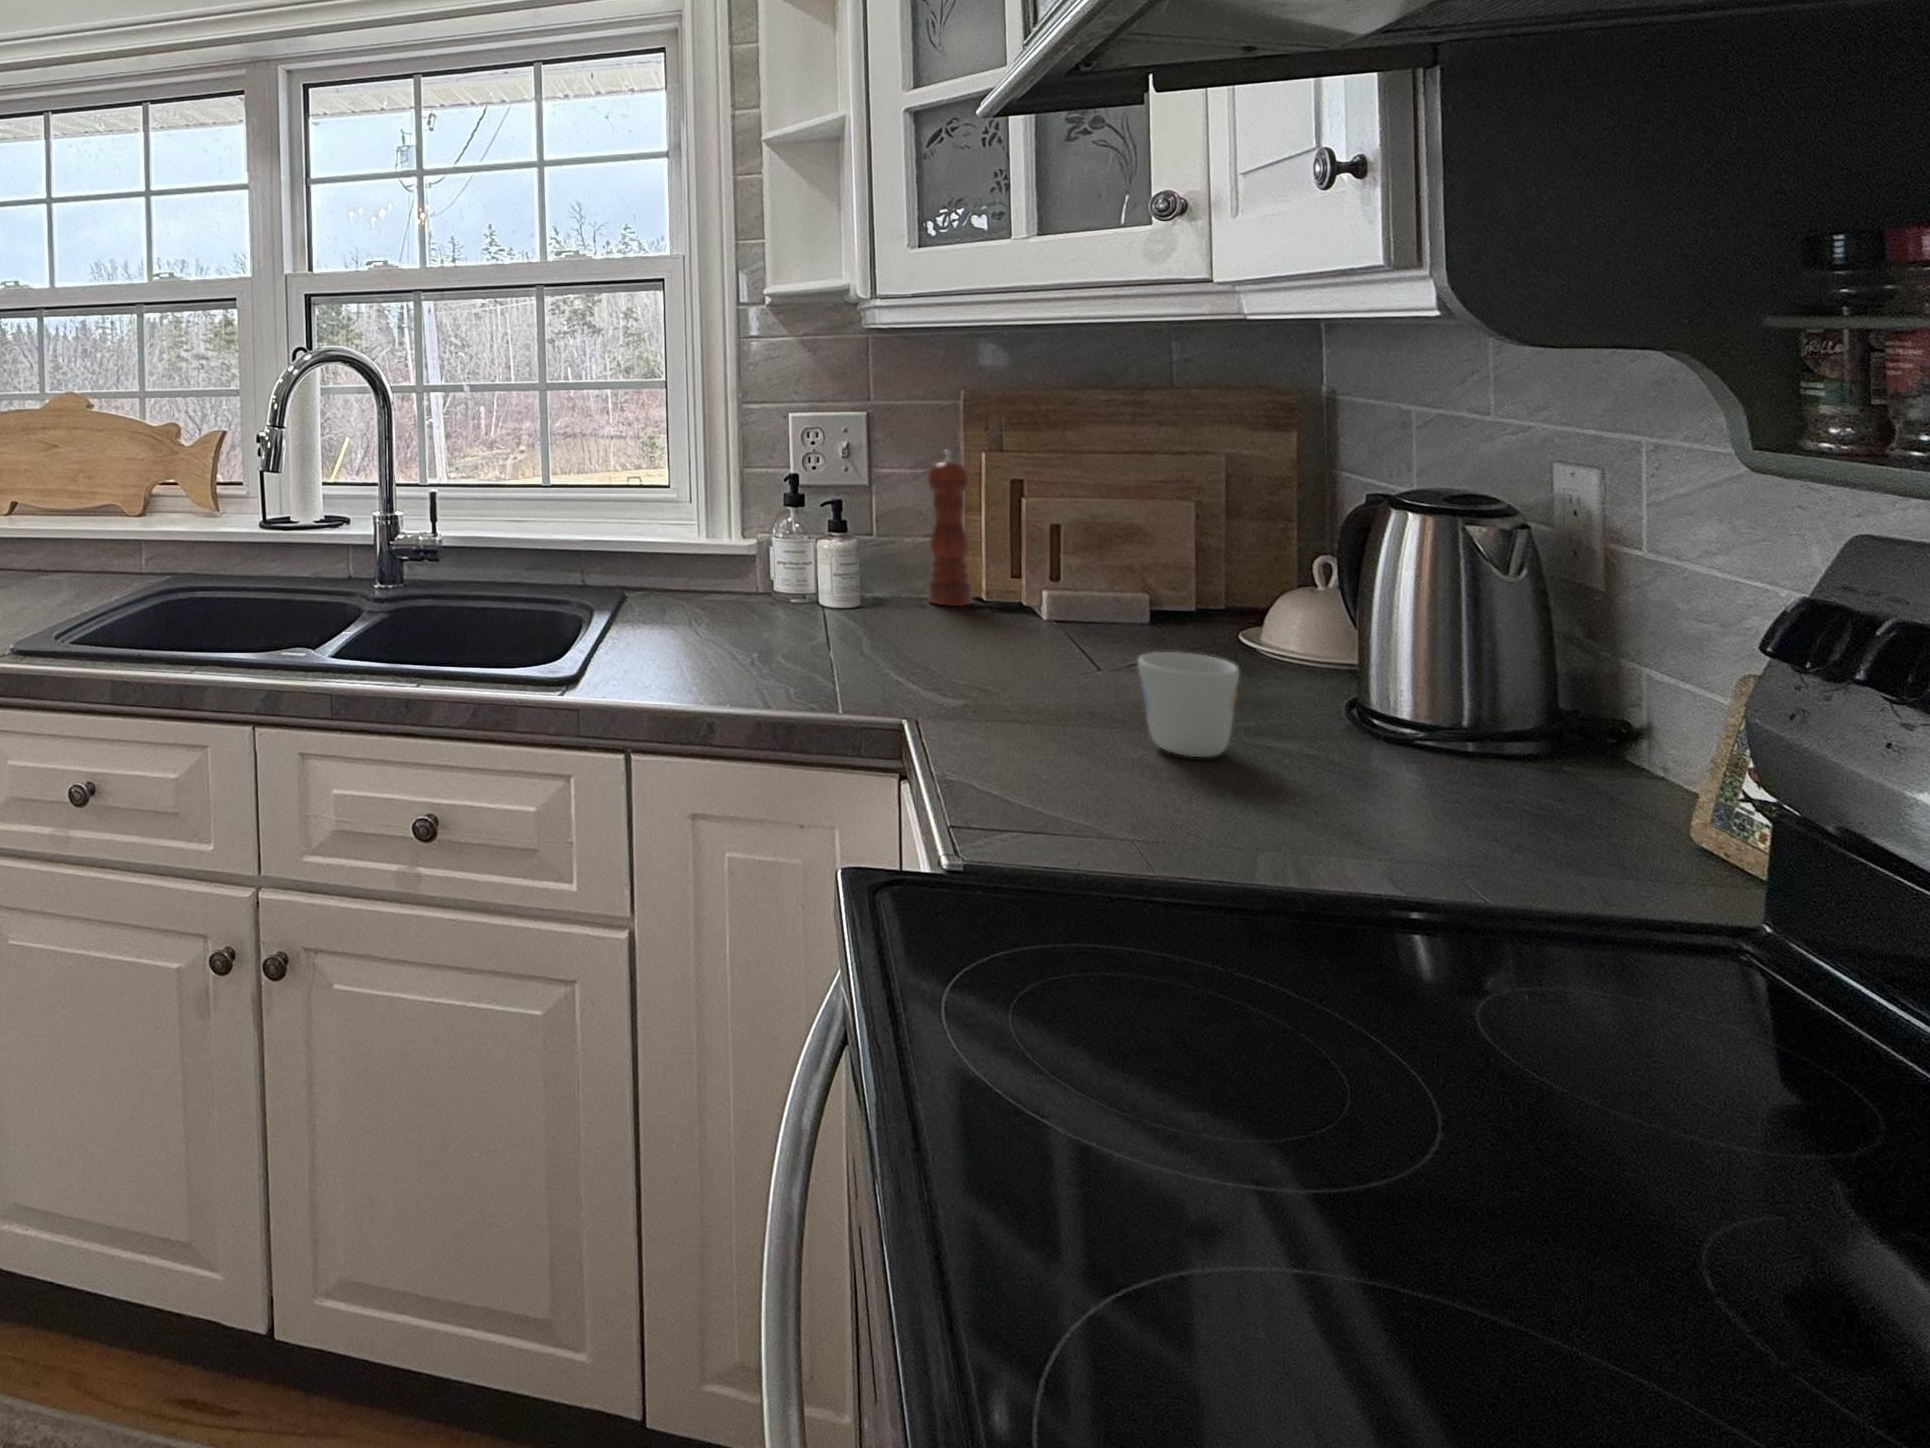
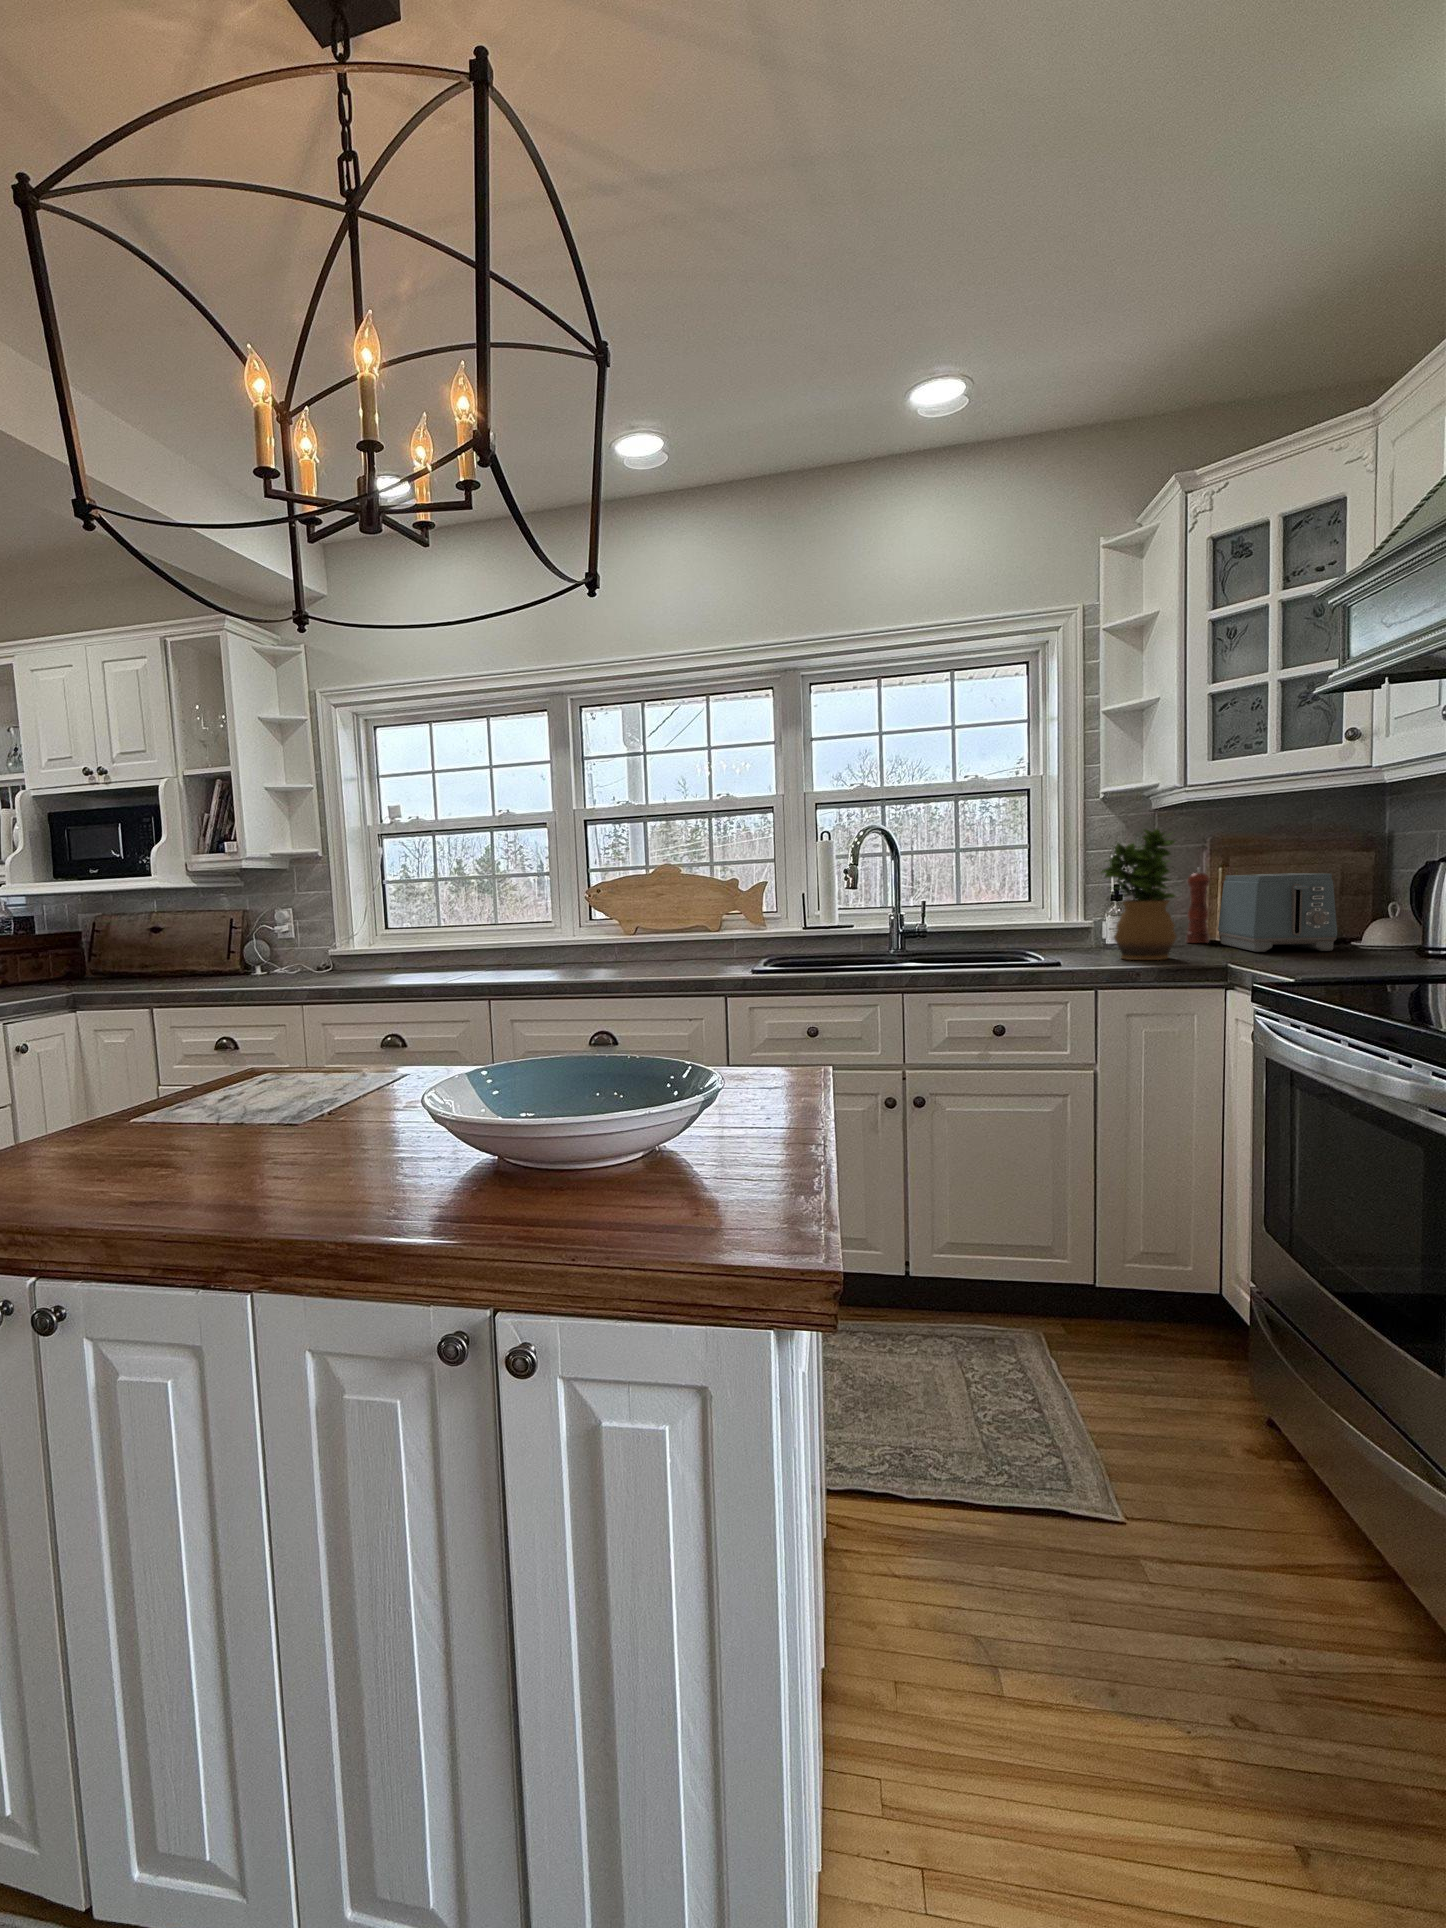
potted plant: none [670,392,821,682] -> present [1102,828,1176,960]
toaster: none [977,475,1171,676] -> present [1218,873,1337,952]
mug: present [1138,652,1239,757] -> none [1347,924,1393,962]

